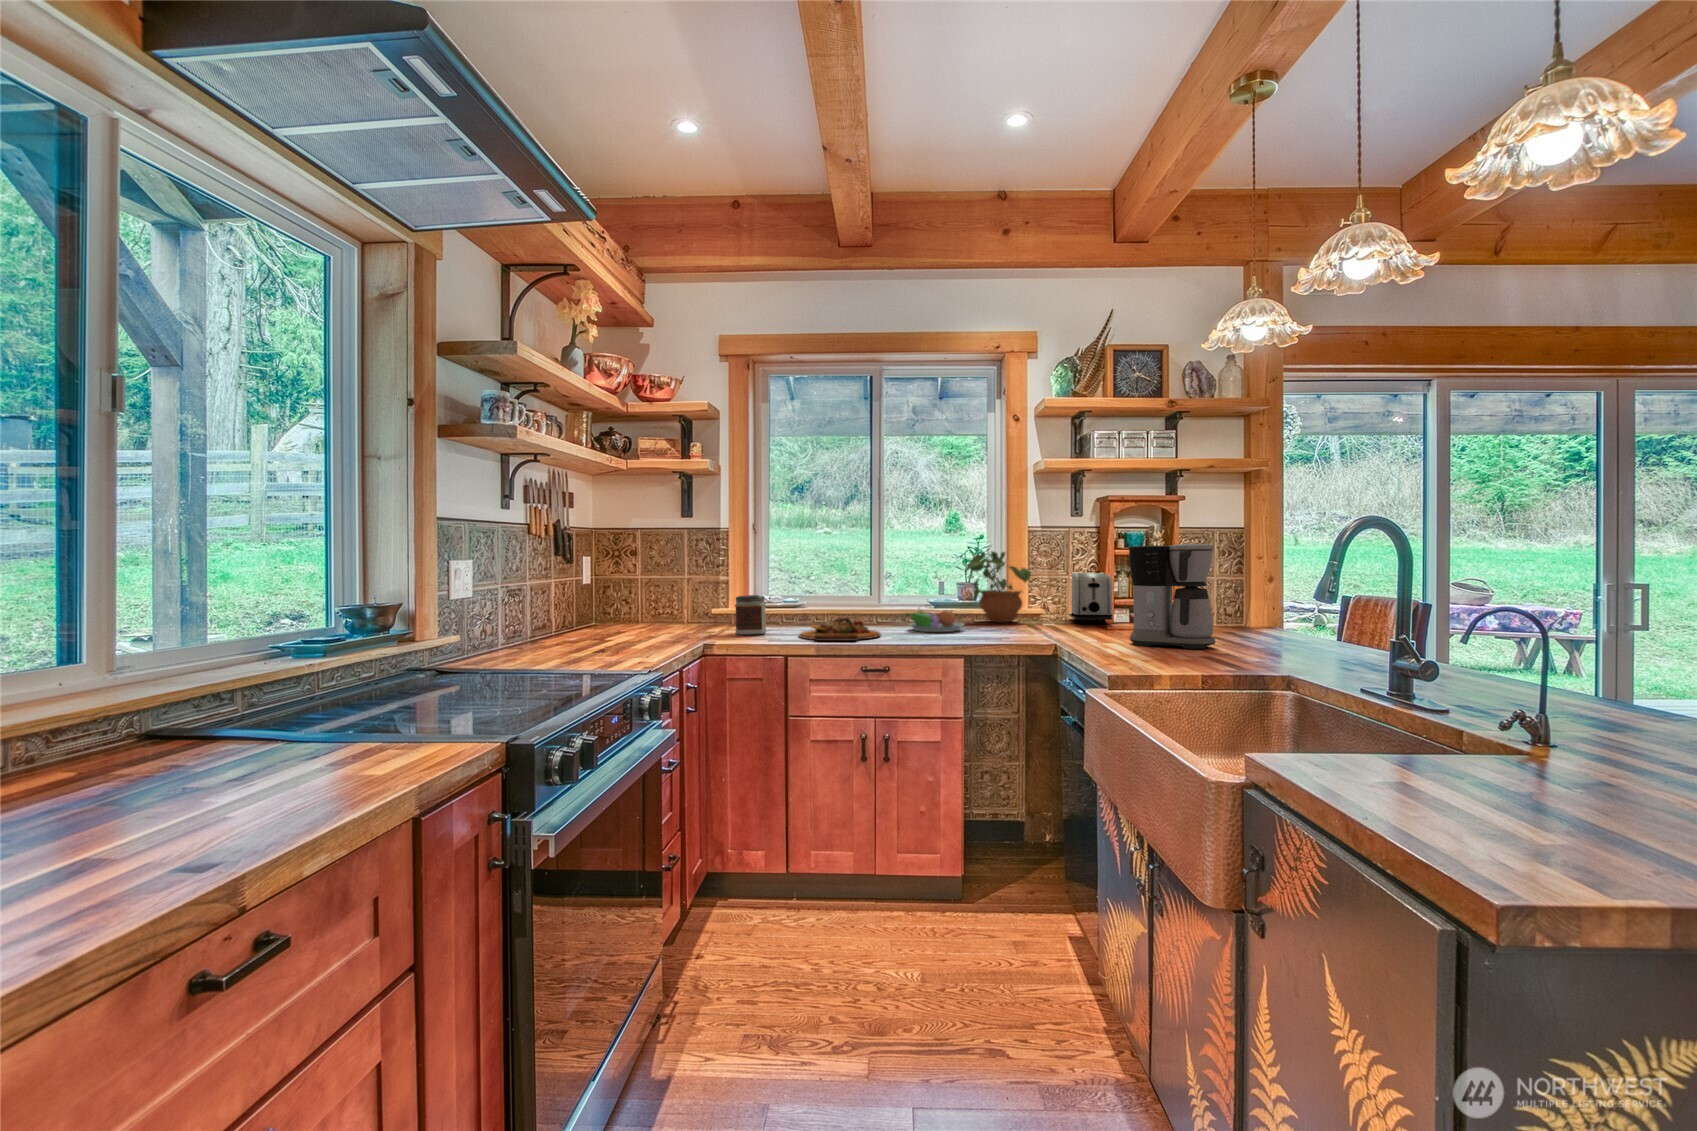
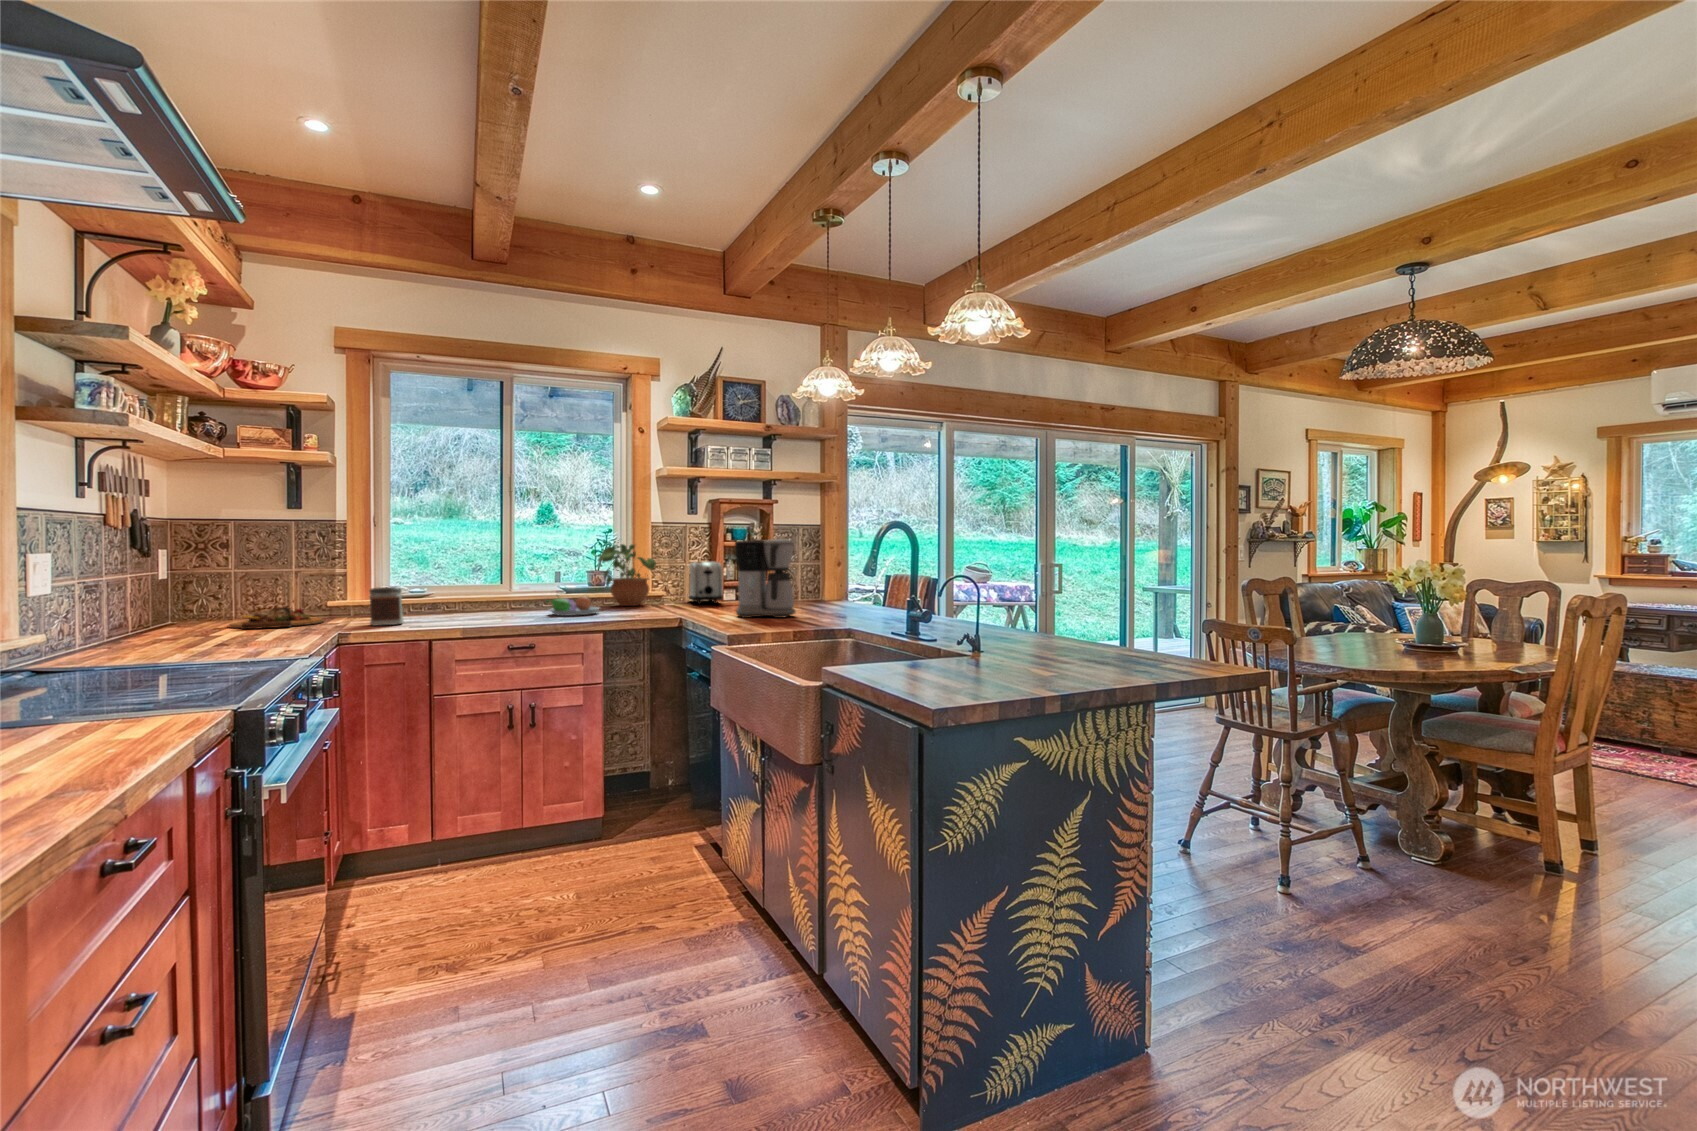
cutting board: present [799,618,880,641] -> present [229,607,323,629]

